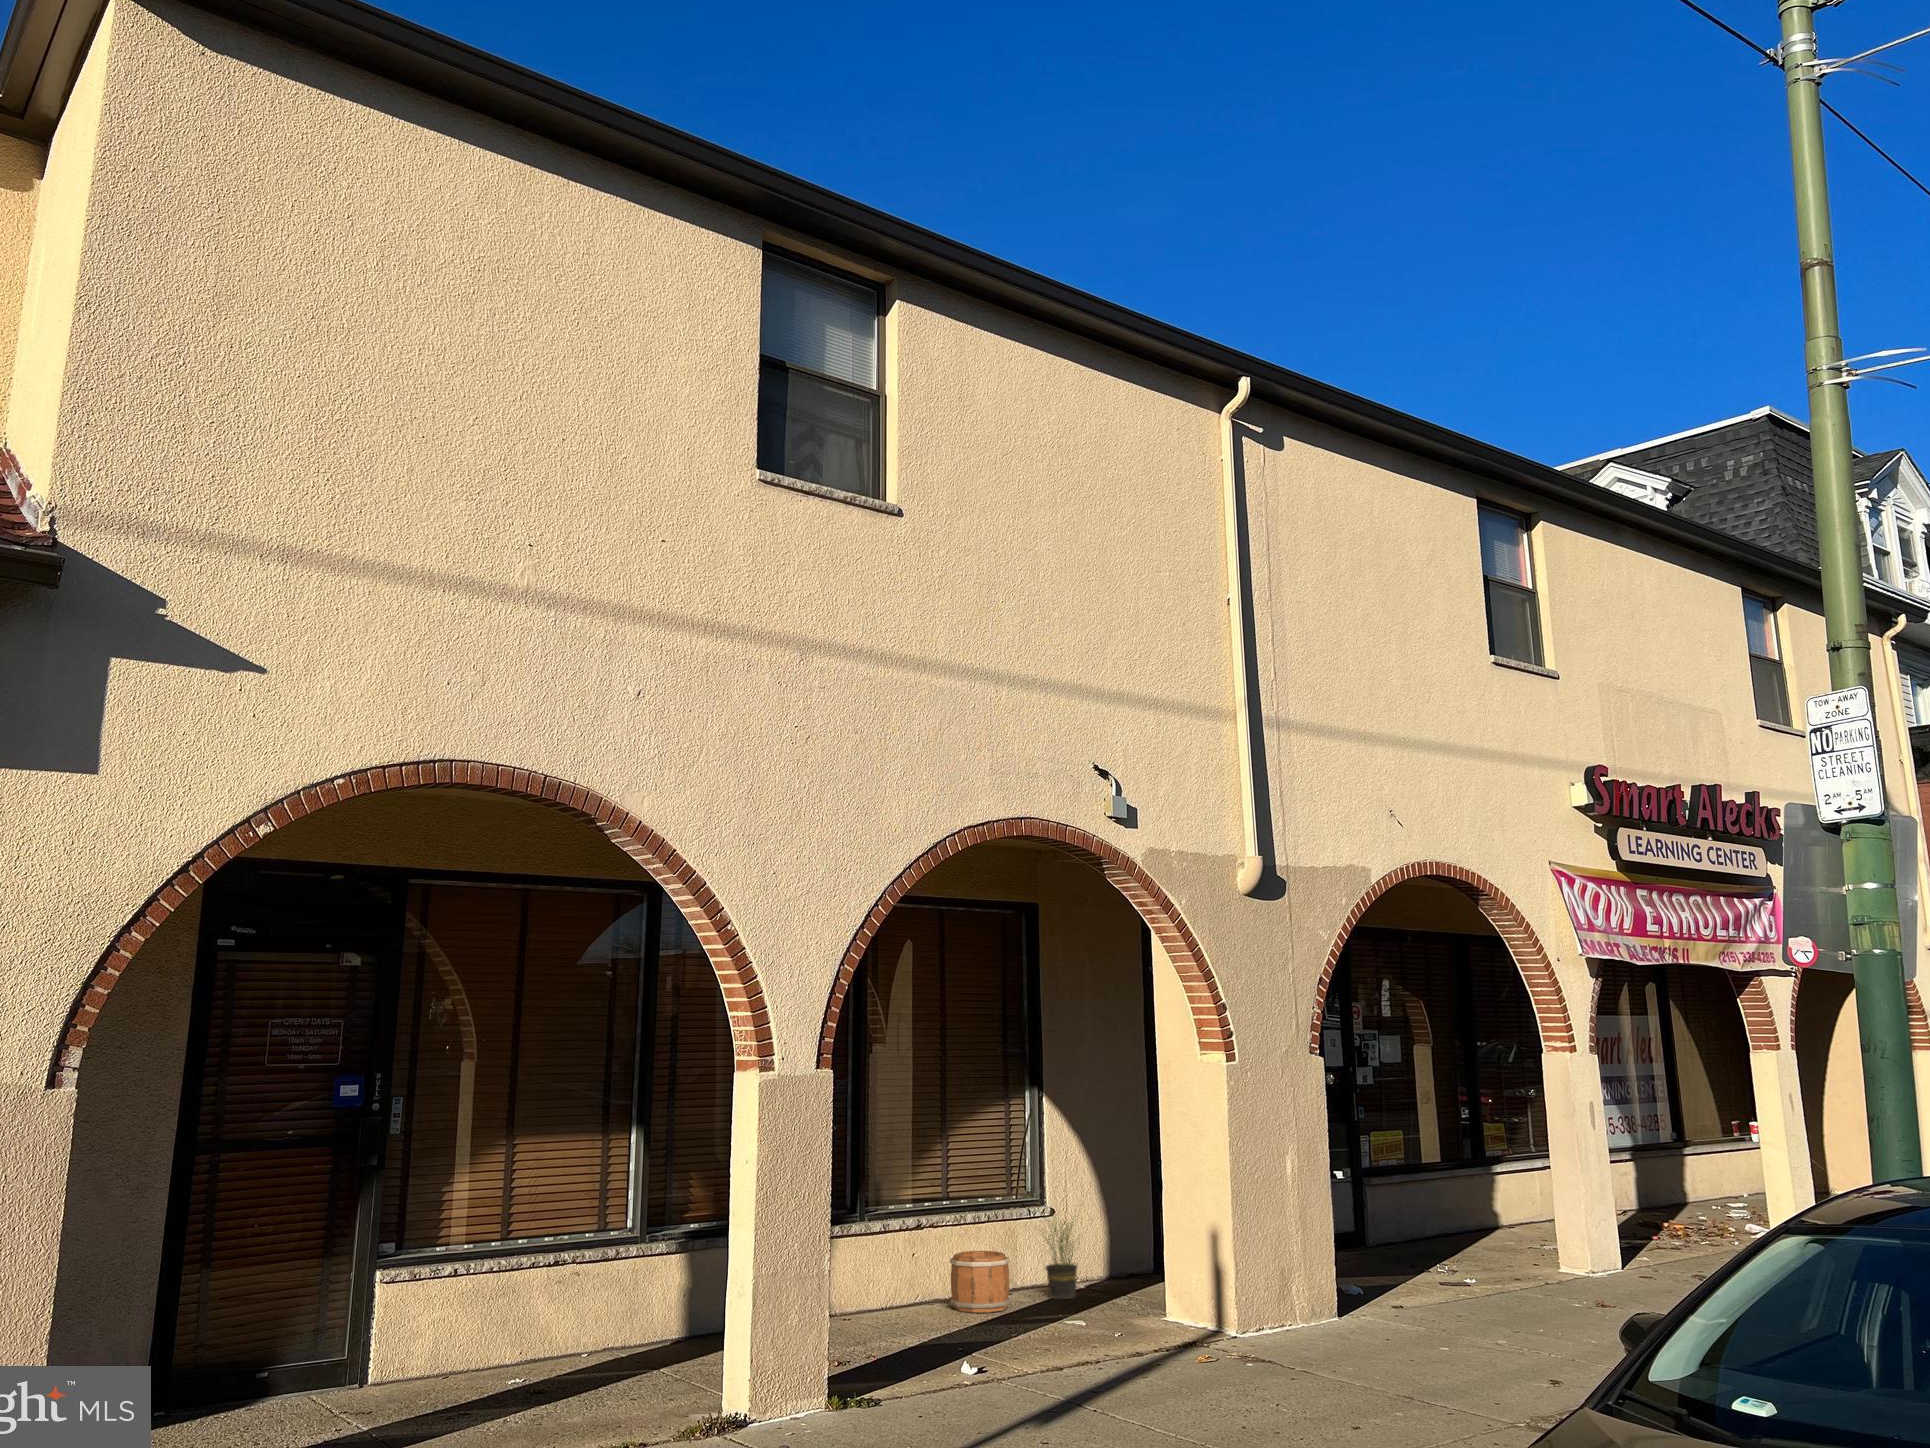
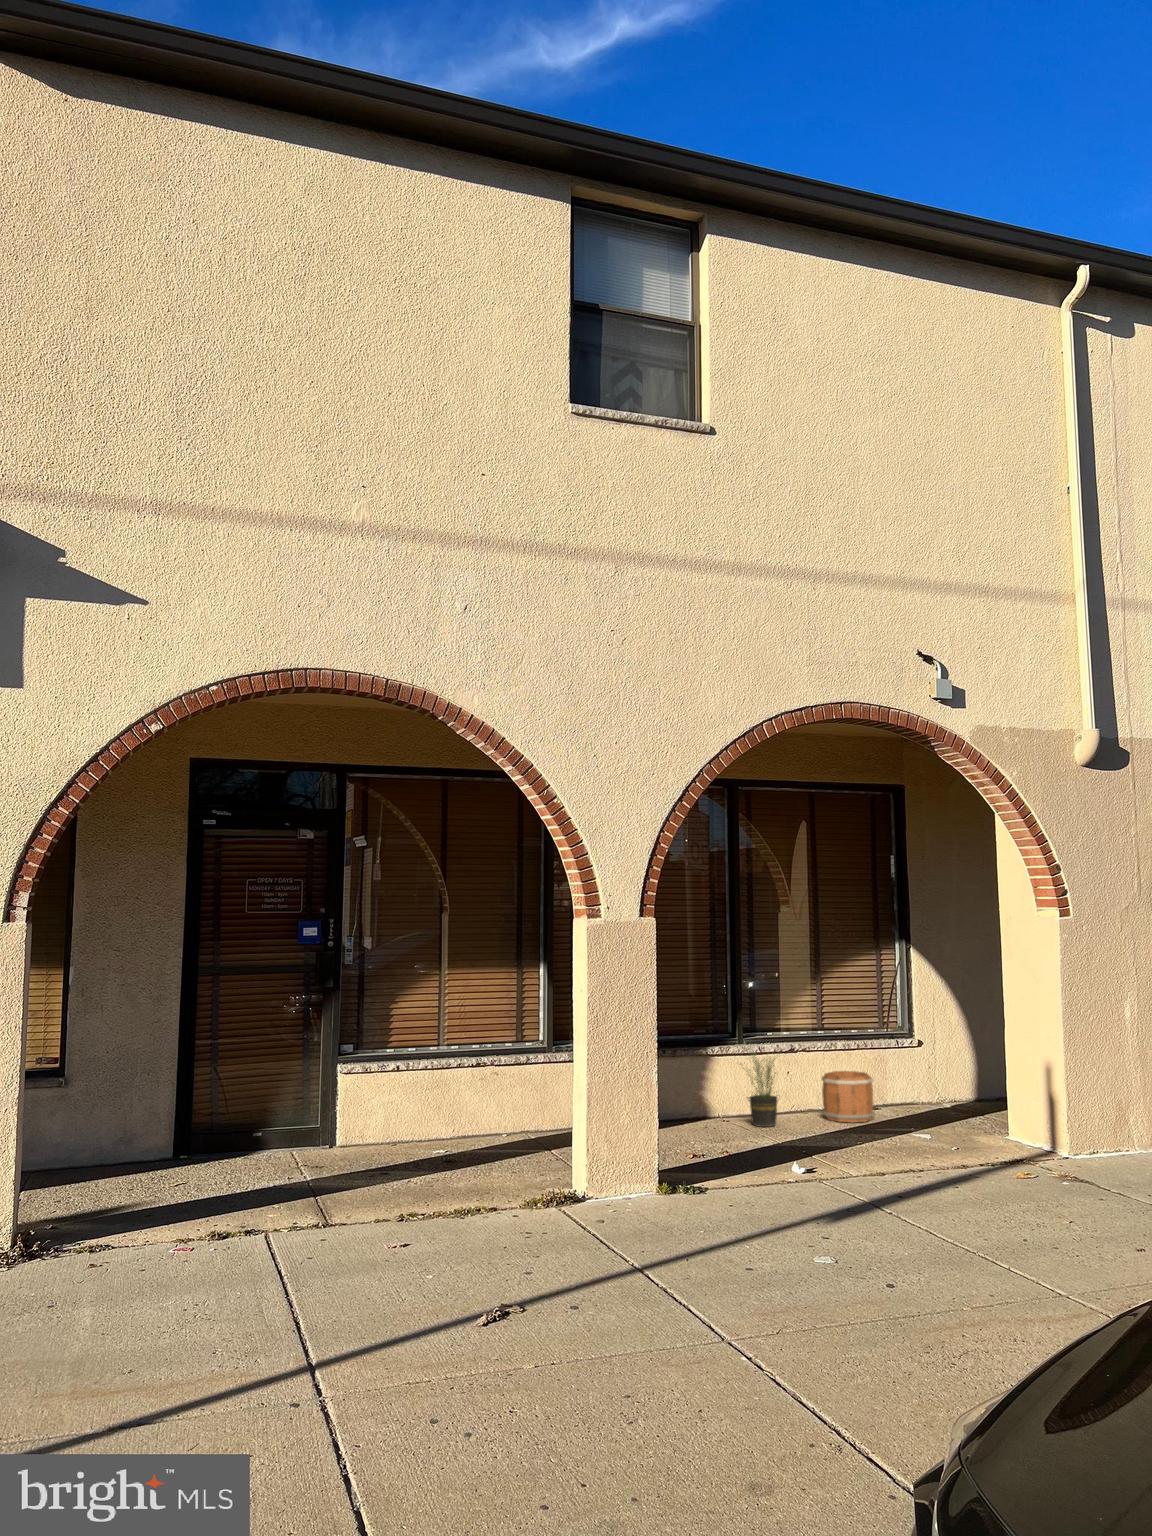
potted plant: present [1040,1212,1077,1299] -> present [743,1048,778,1127]

